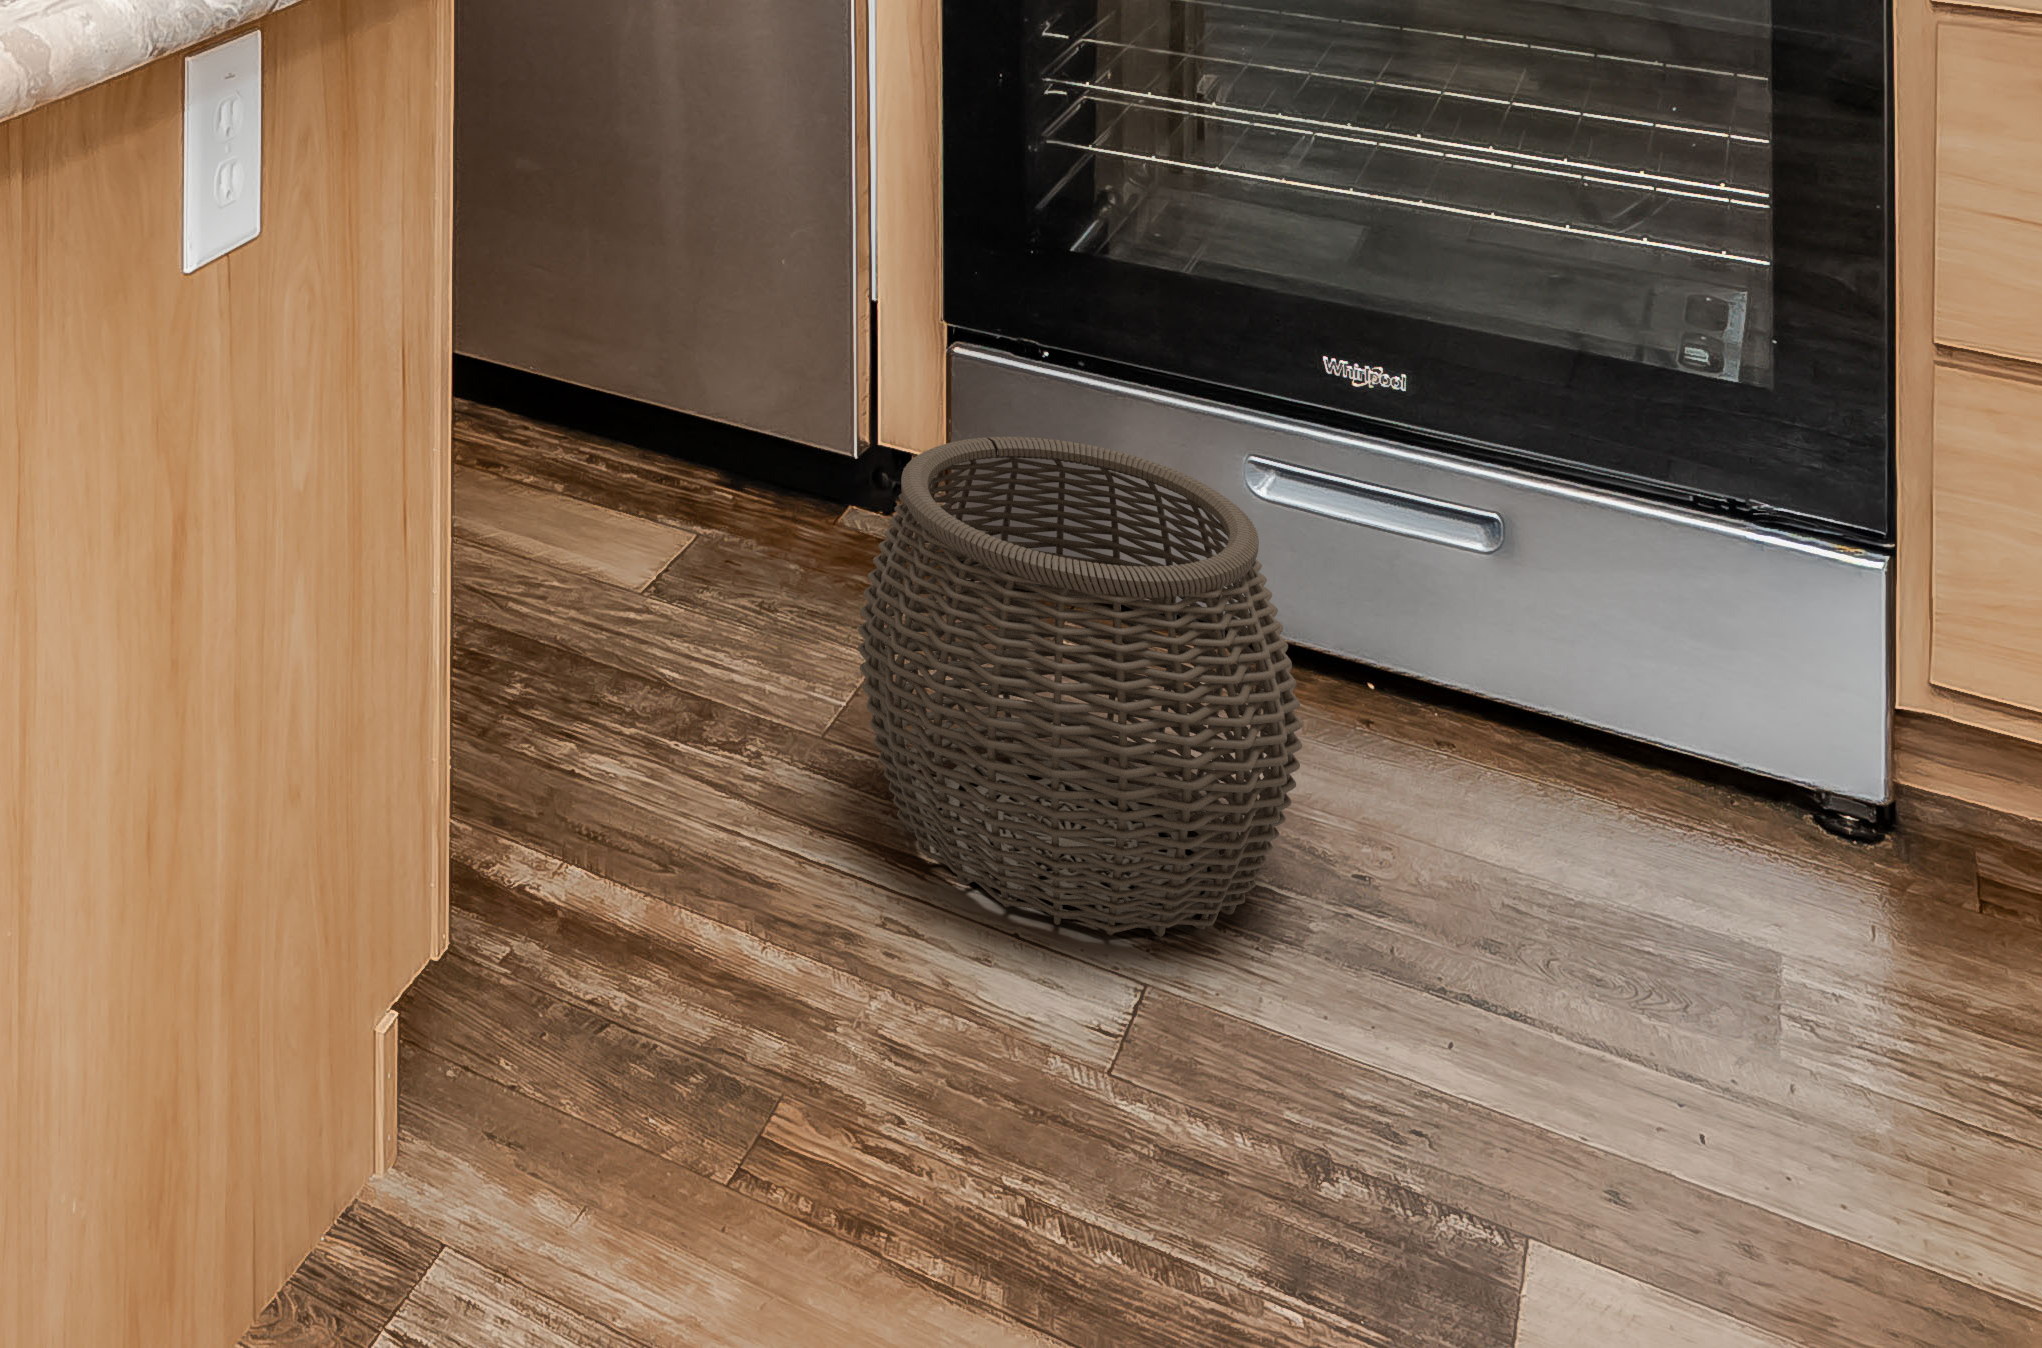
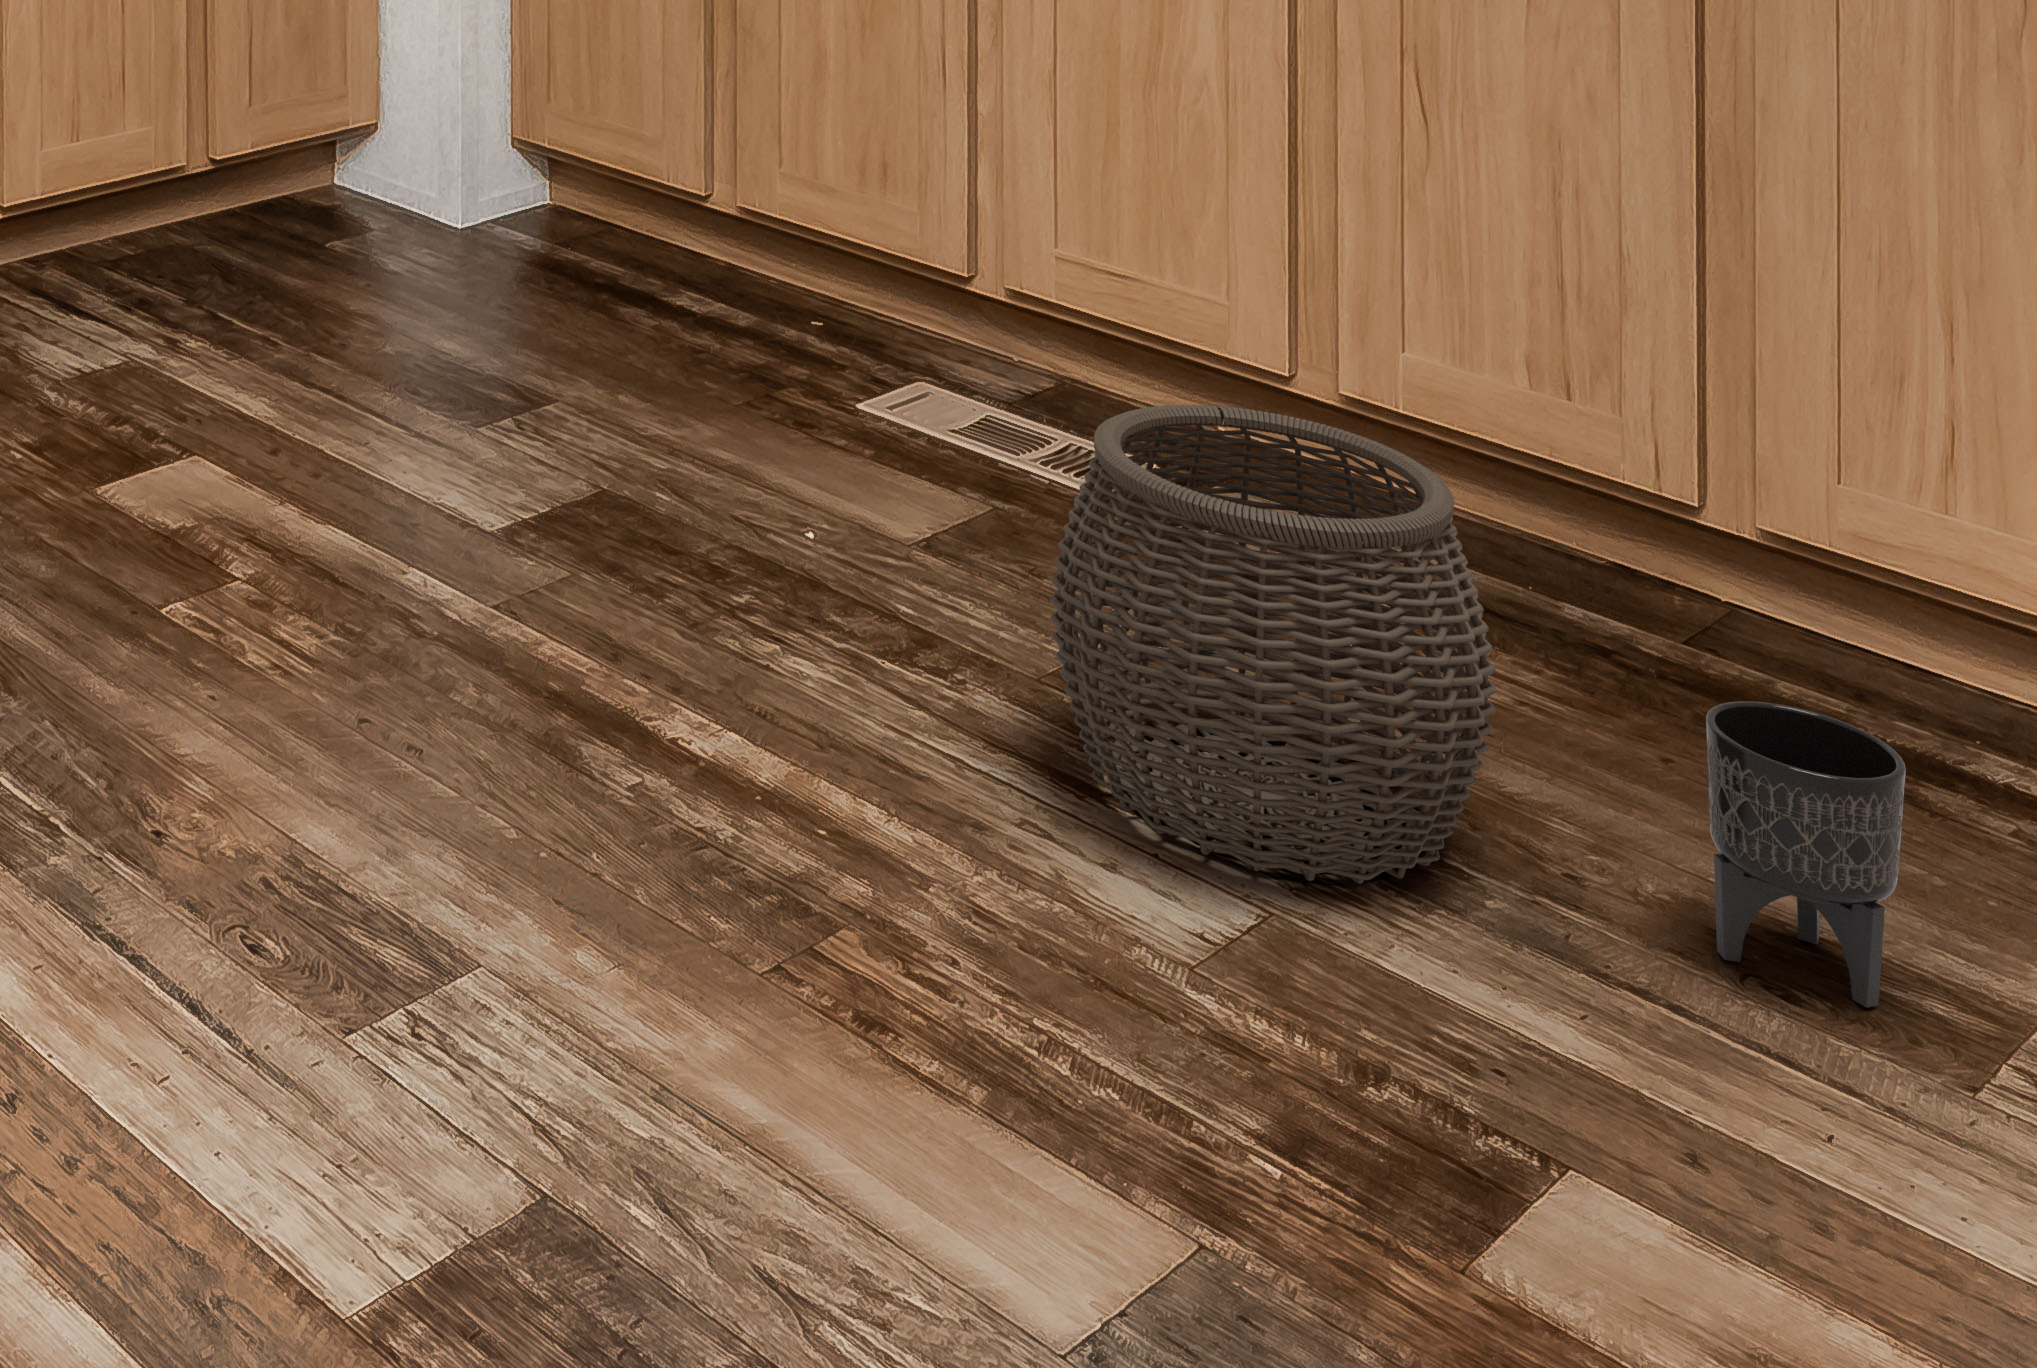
planter: none [1496,683,1682,977] -> present [1706,701,1906,1008]

